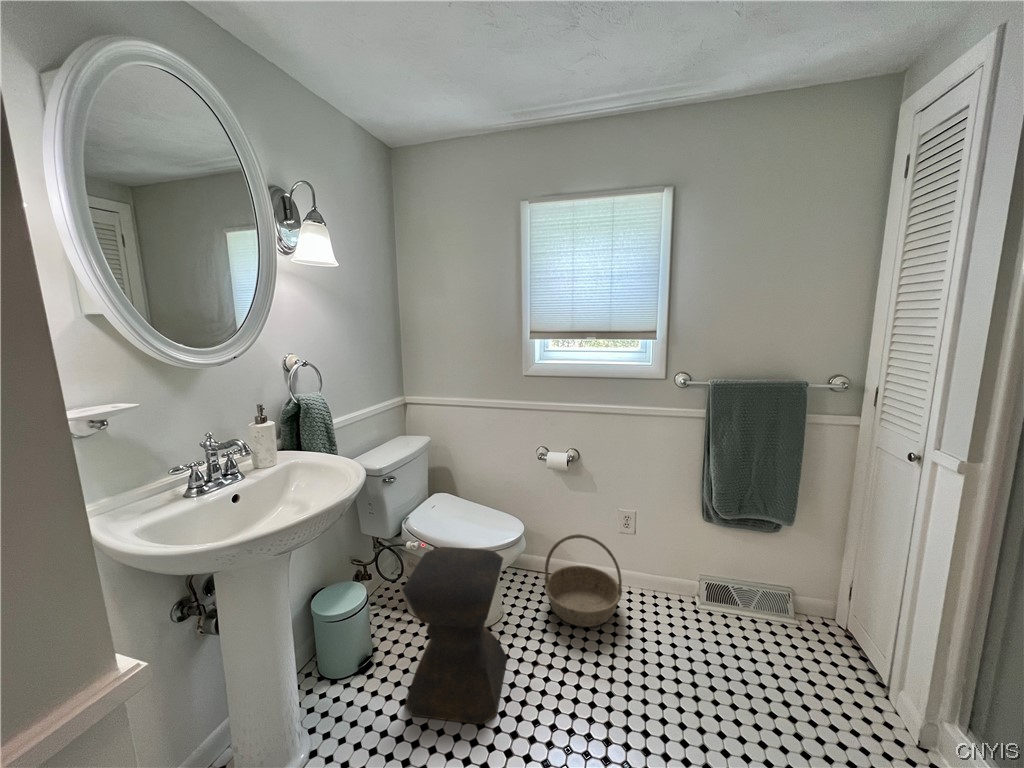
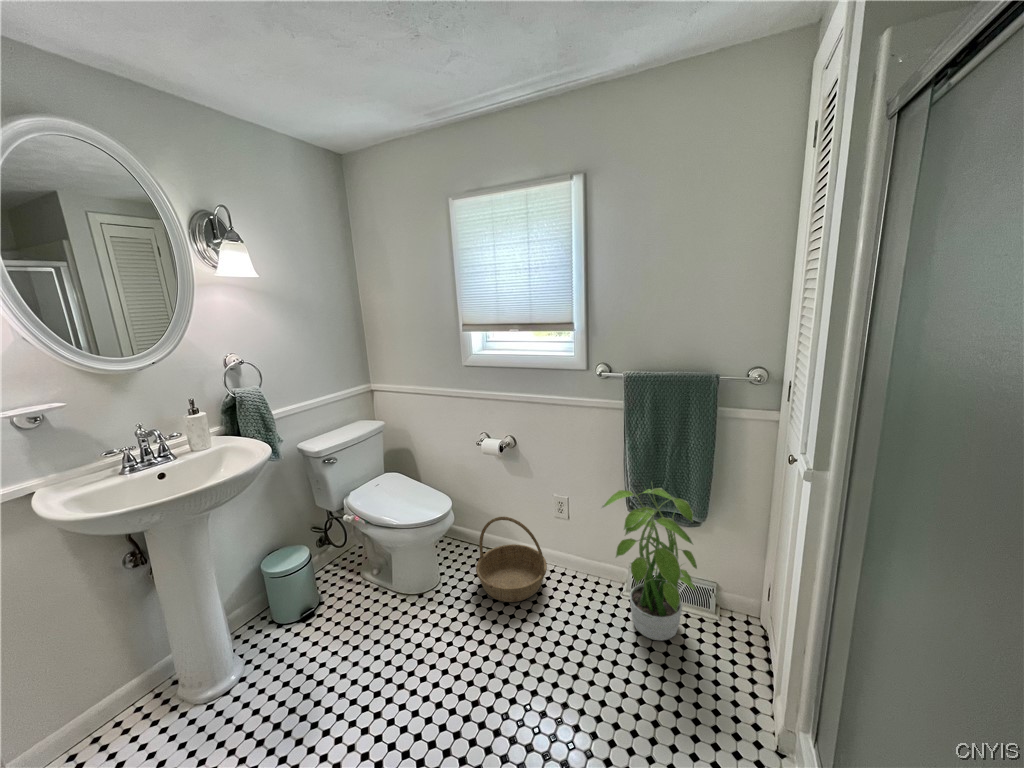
potted plant: none [689,488,798,651] -> present [602,488,697,640]
stool: present [402,547,507,724] -> none [313,522,426,676]

